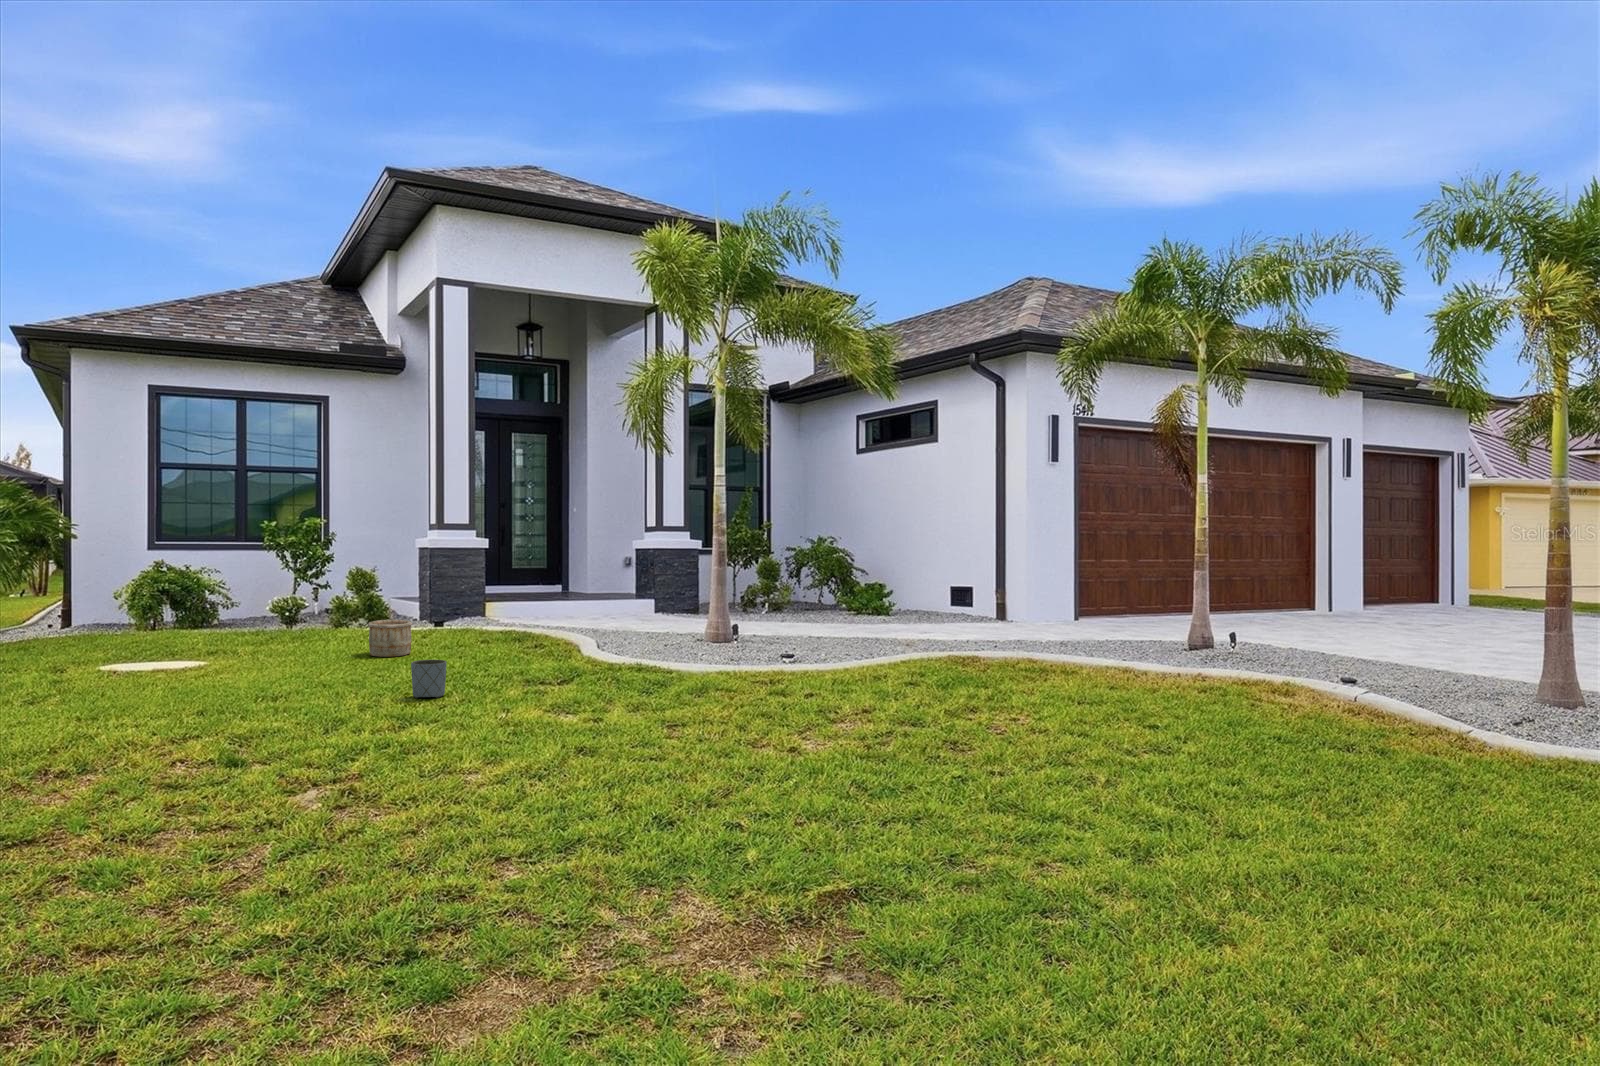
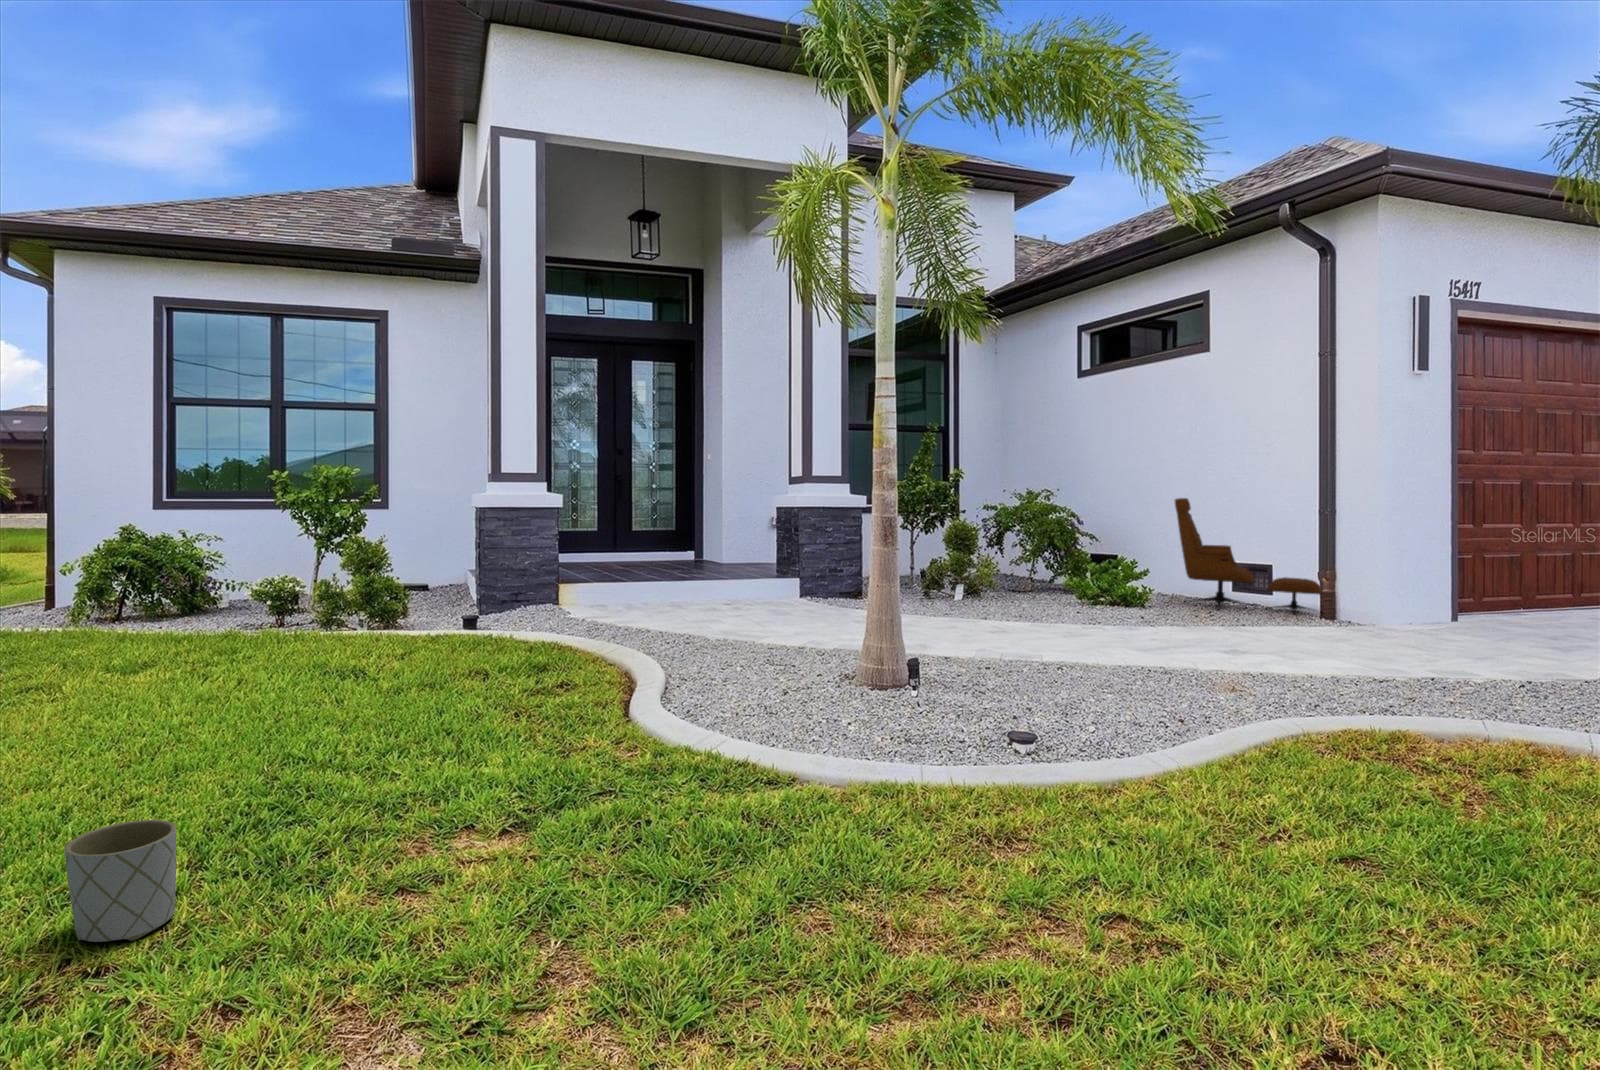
lounge chair: none [908,542,997,618] -> present [1175,498,1322,614]
wooden bucket: present [368,620,413,657] -> none [220,651,314,728]

